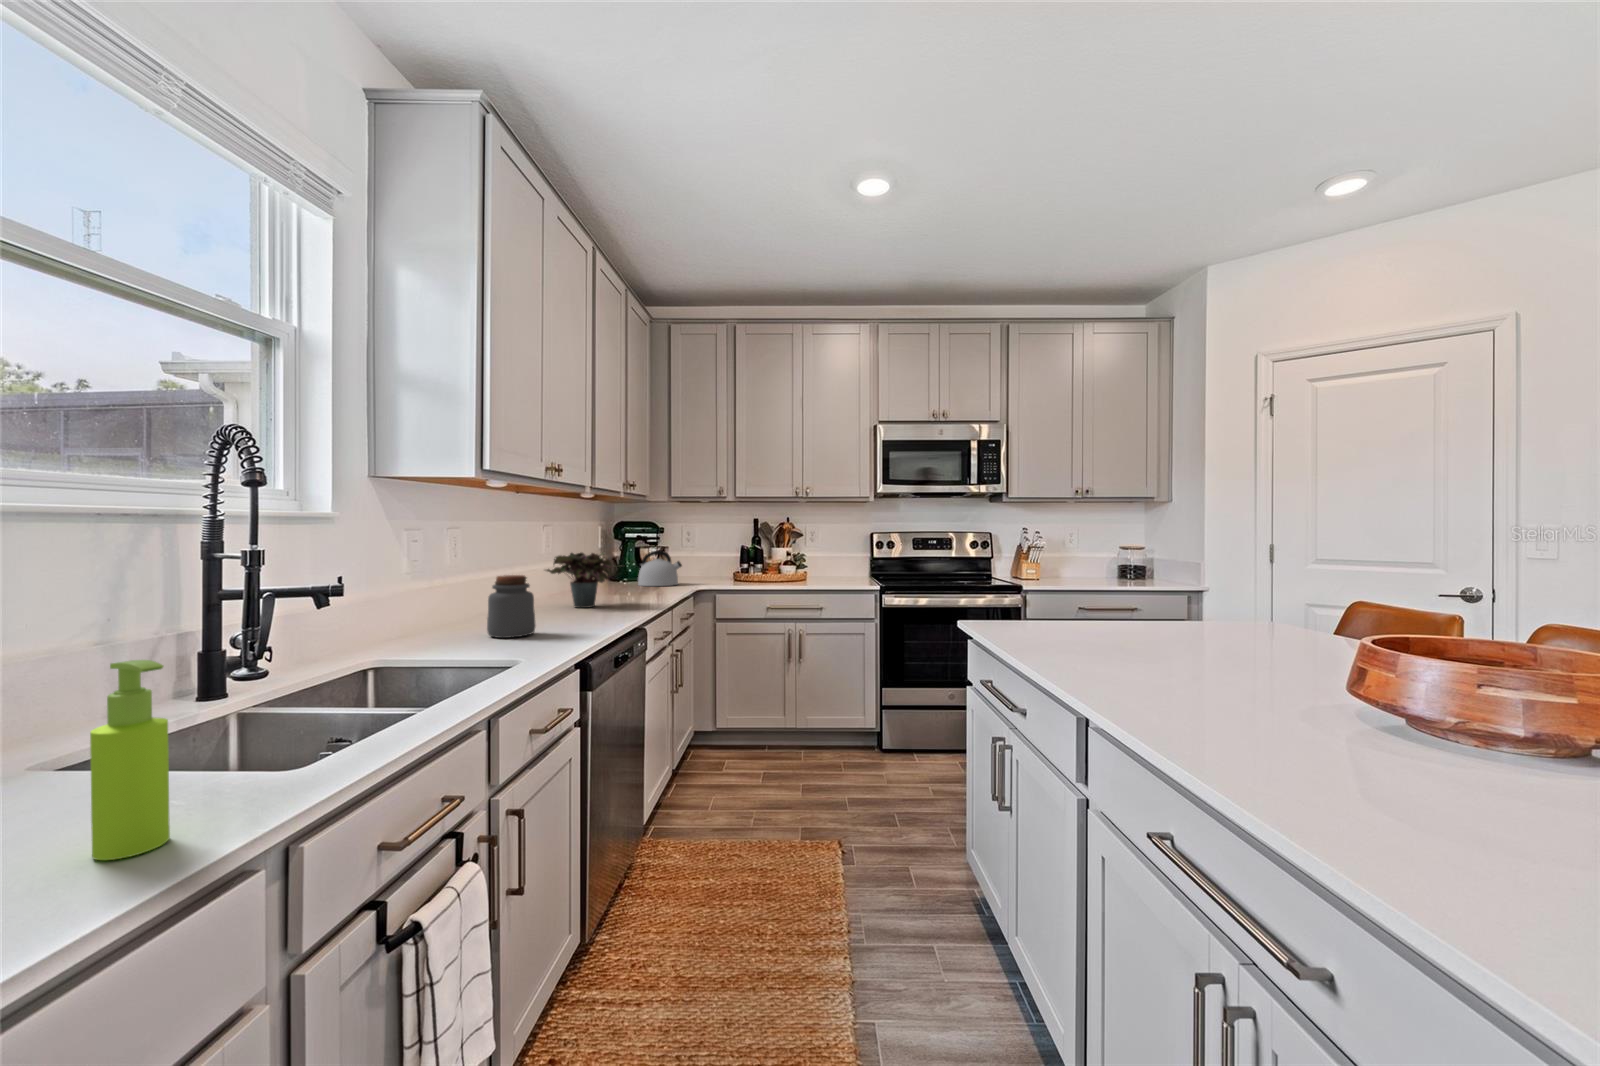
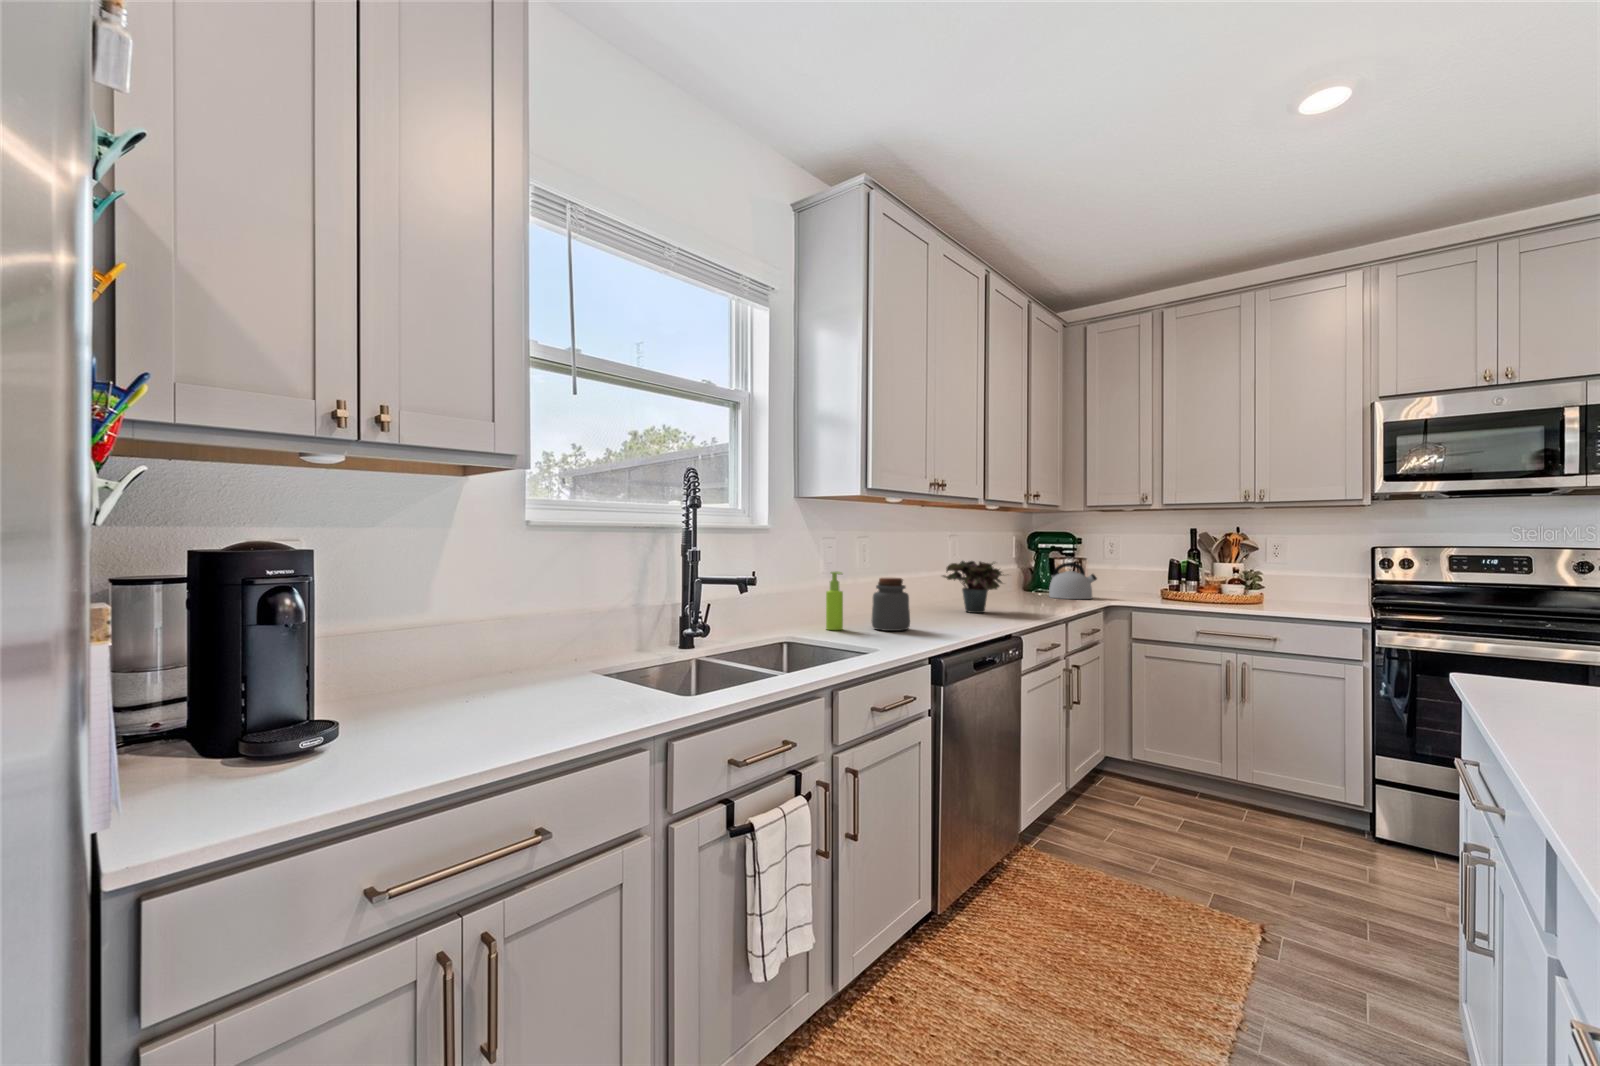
soap dispenser: present [90,660,170,860] -> present [826,572,843,630]

